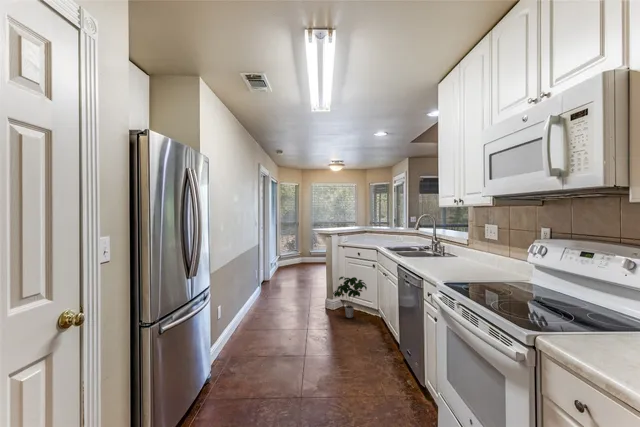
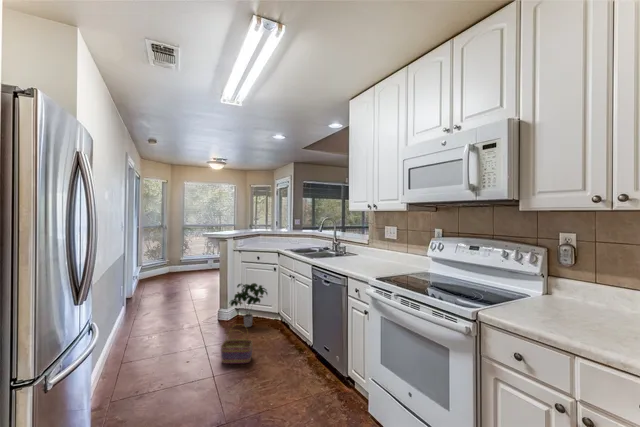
basket: none [314,313,343,351] -> present [221,328,253,364]

